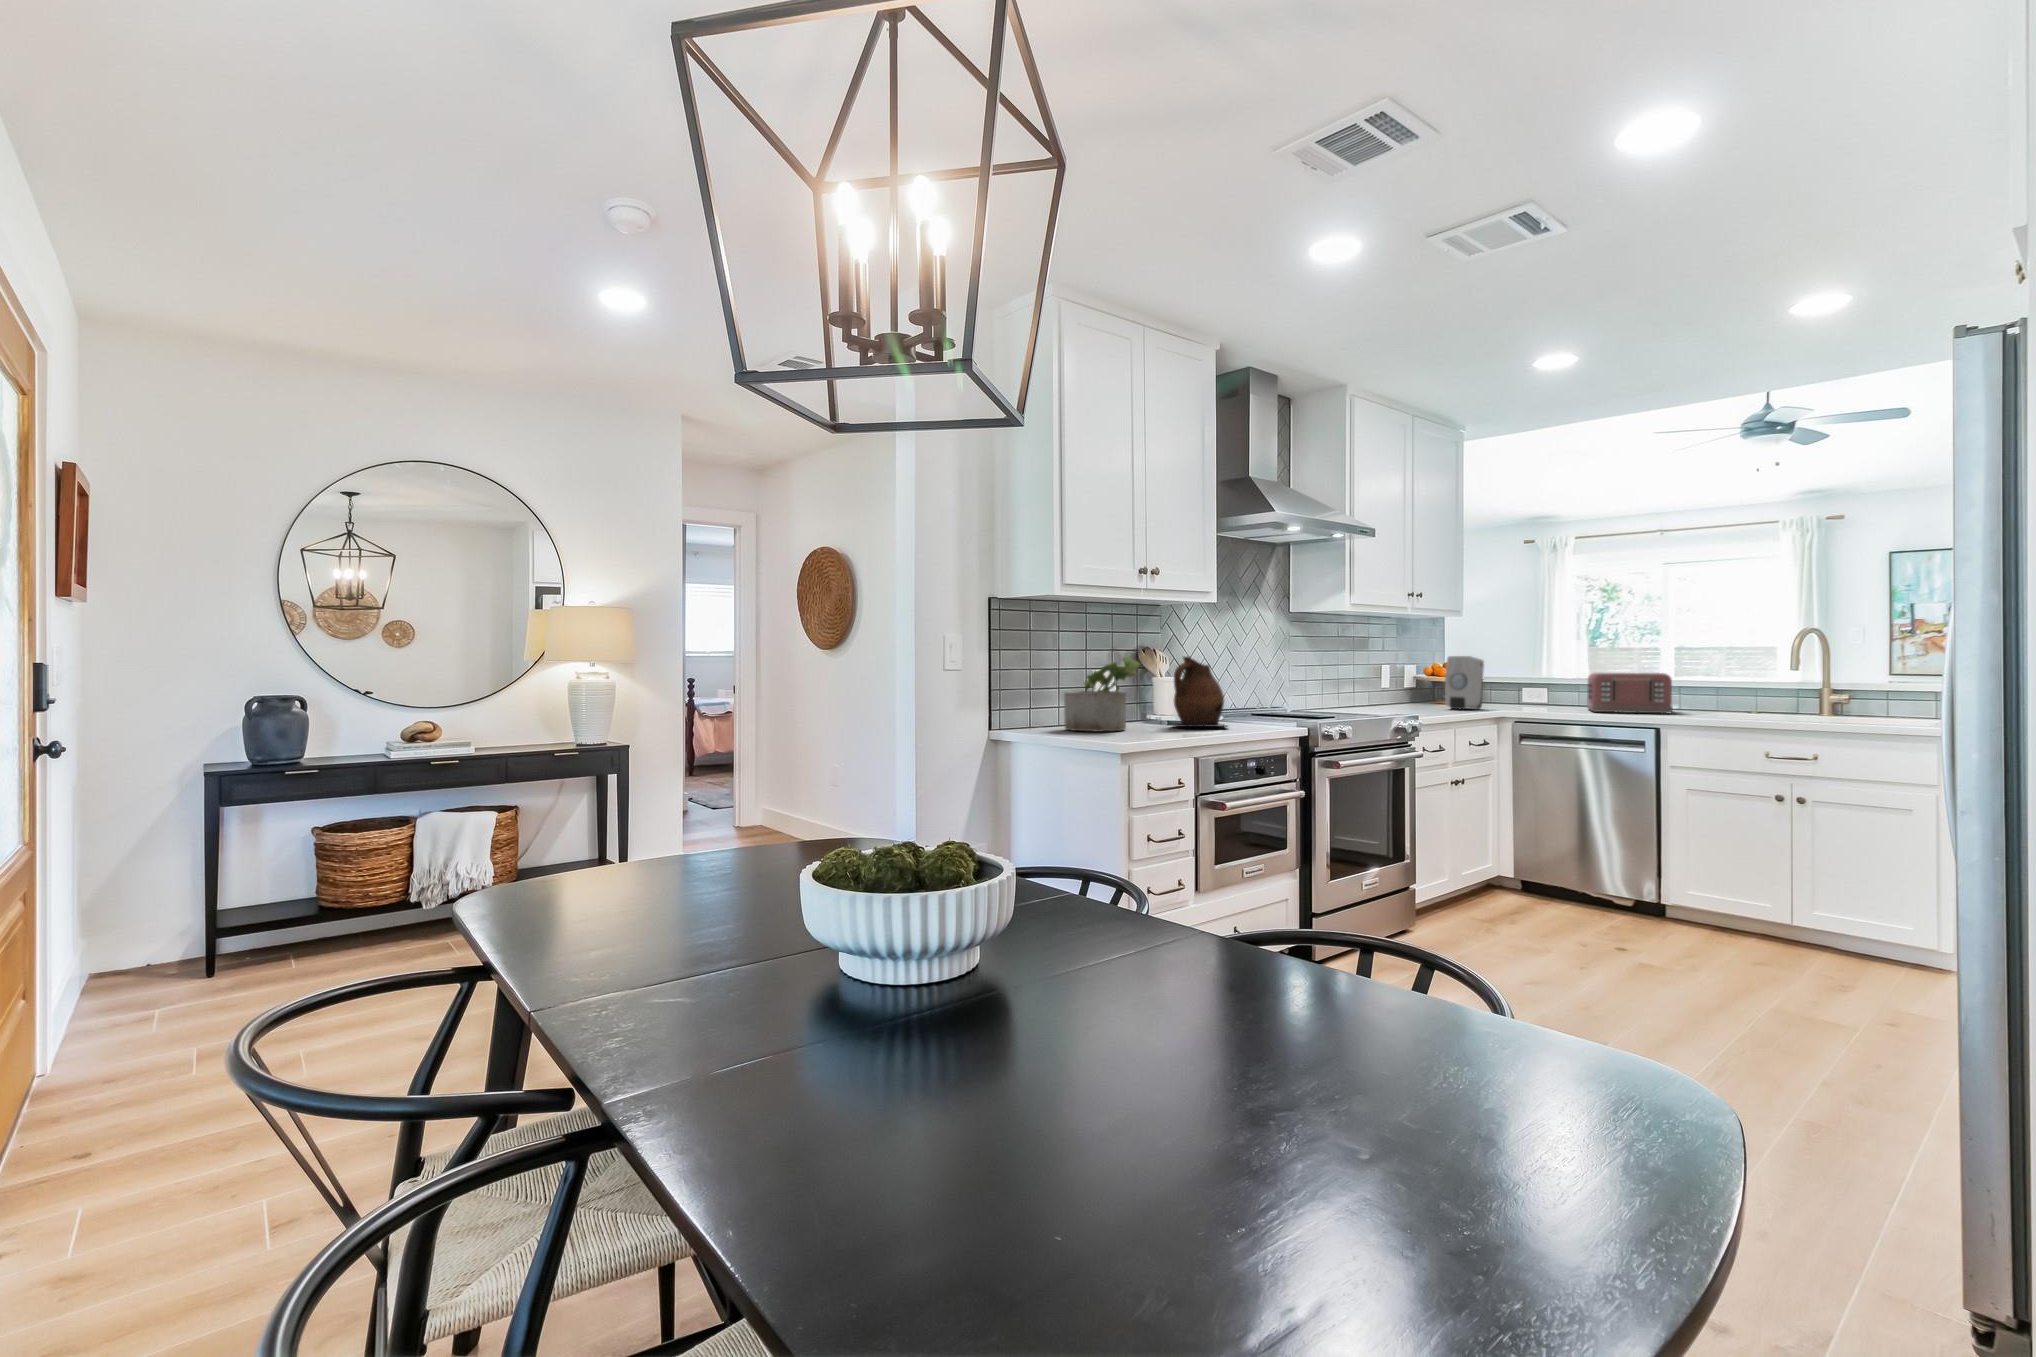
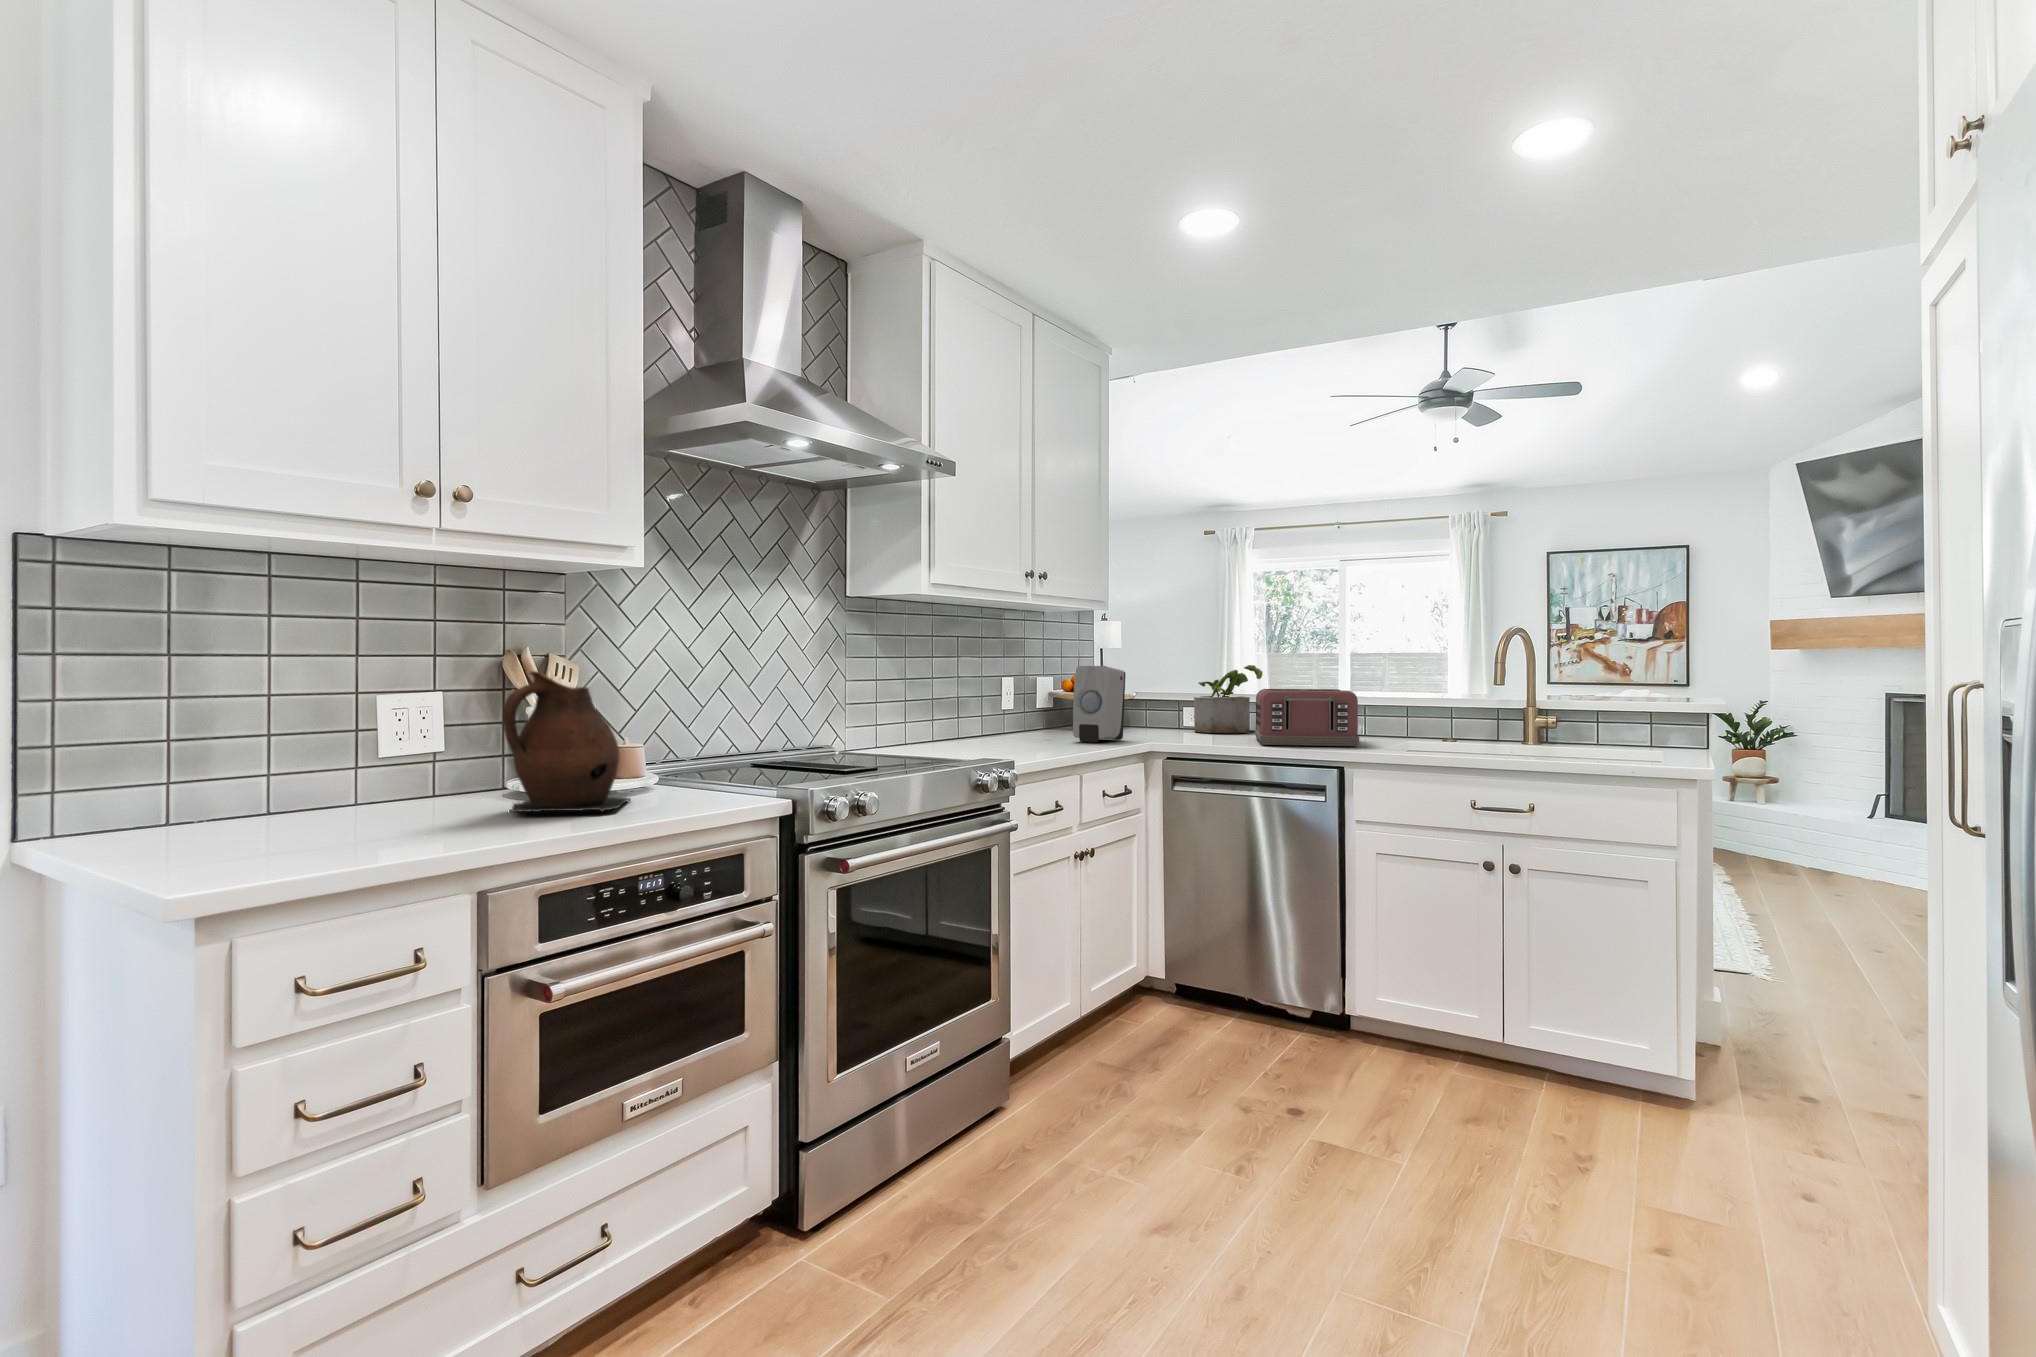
potted plant: present [1064,657,1139,732] -> present [1194,665,1262,733]

